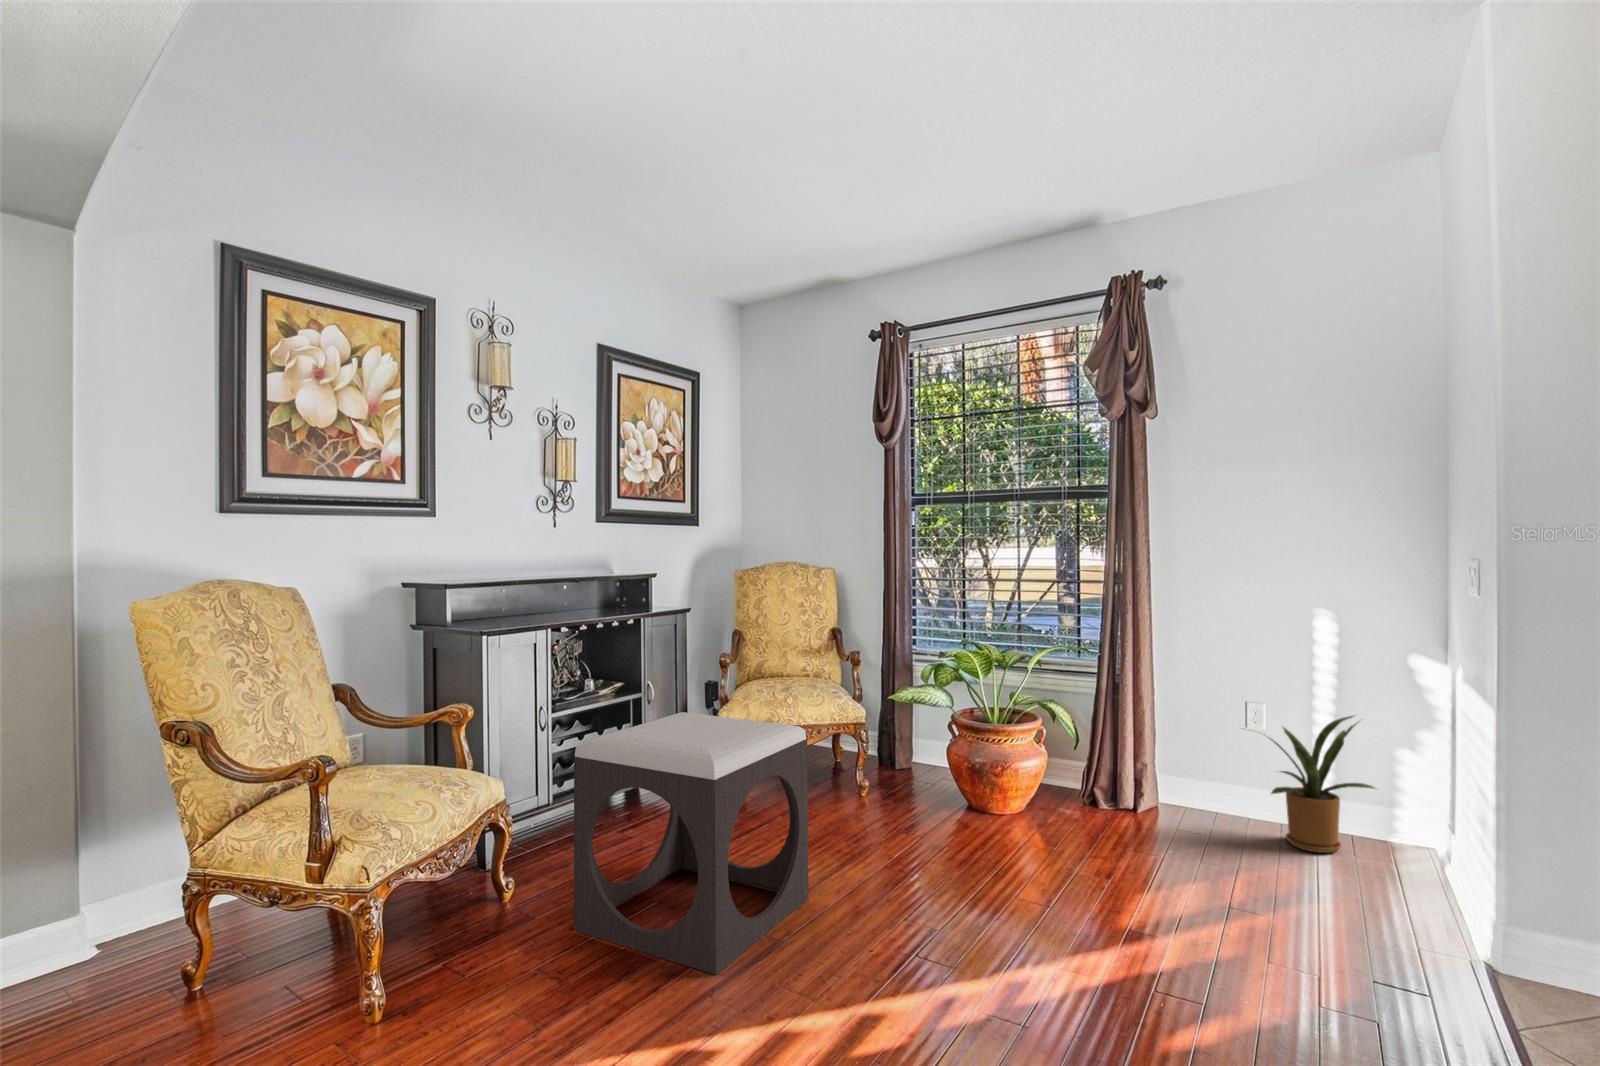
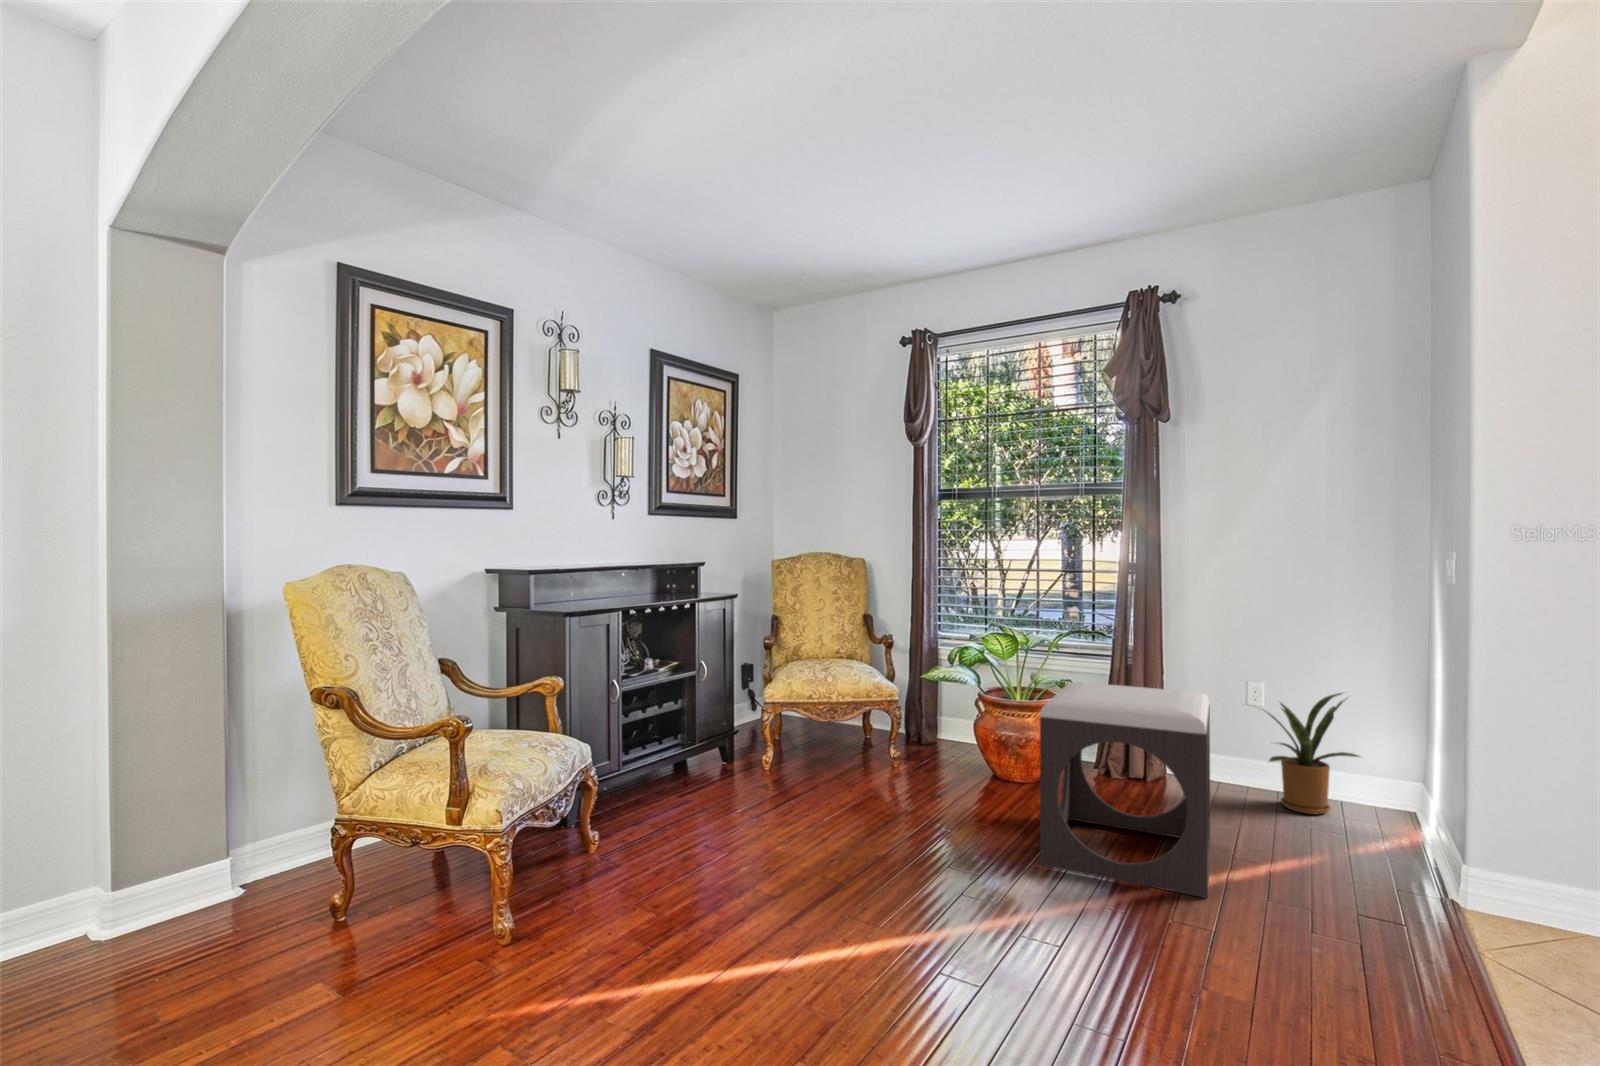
footstool: present [574,712,809,975] -> present [1040,682,1211,898]

